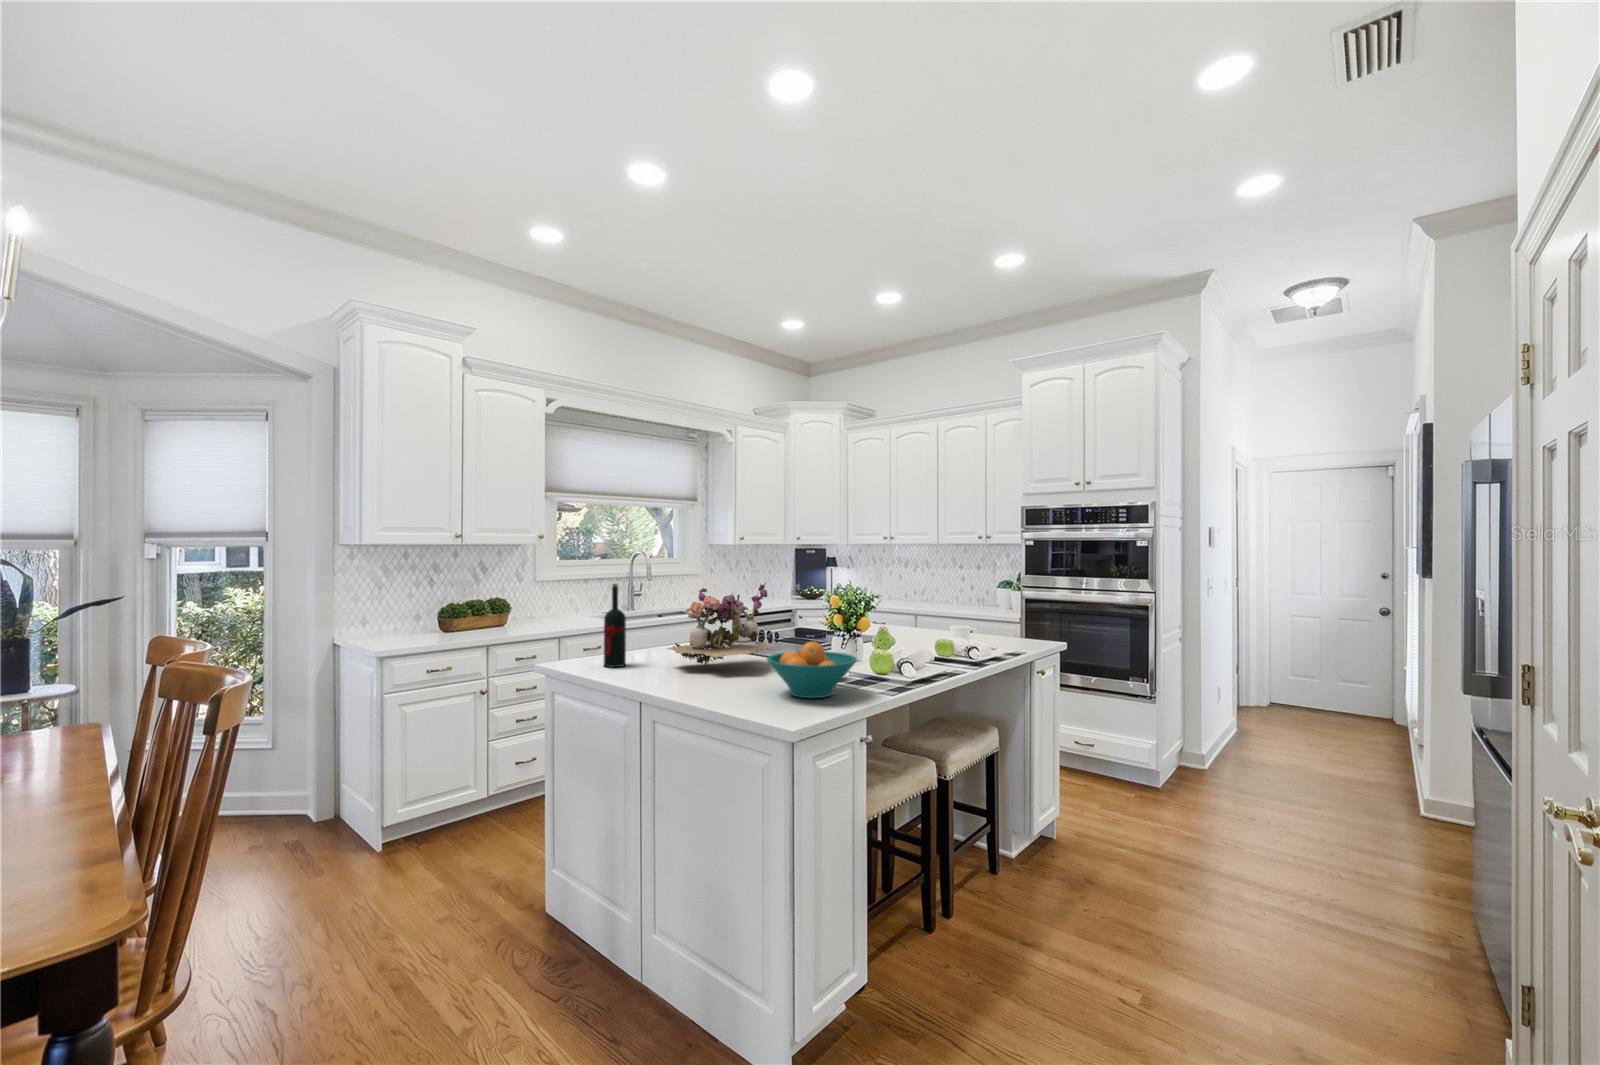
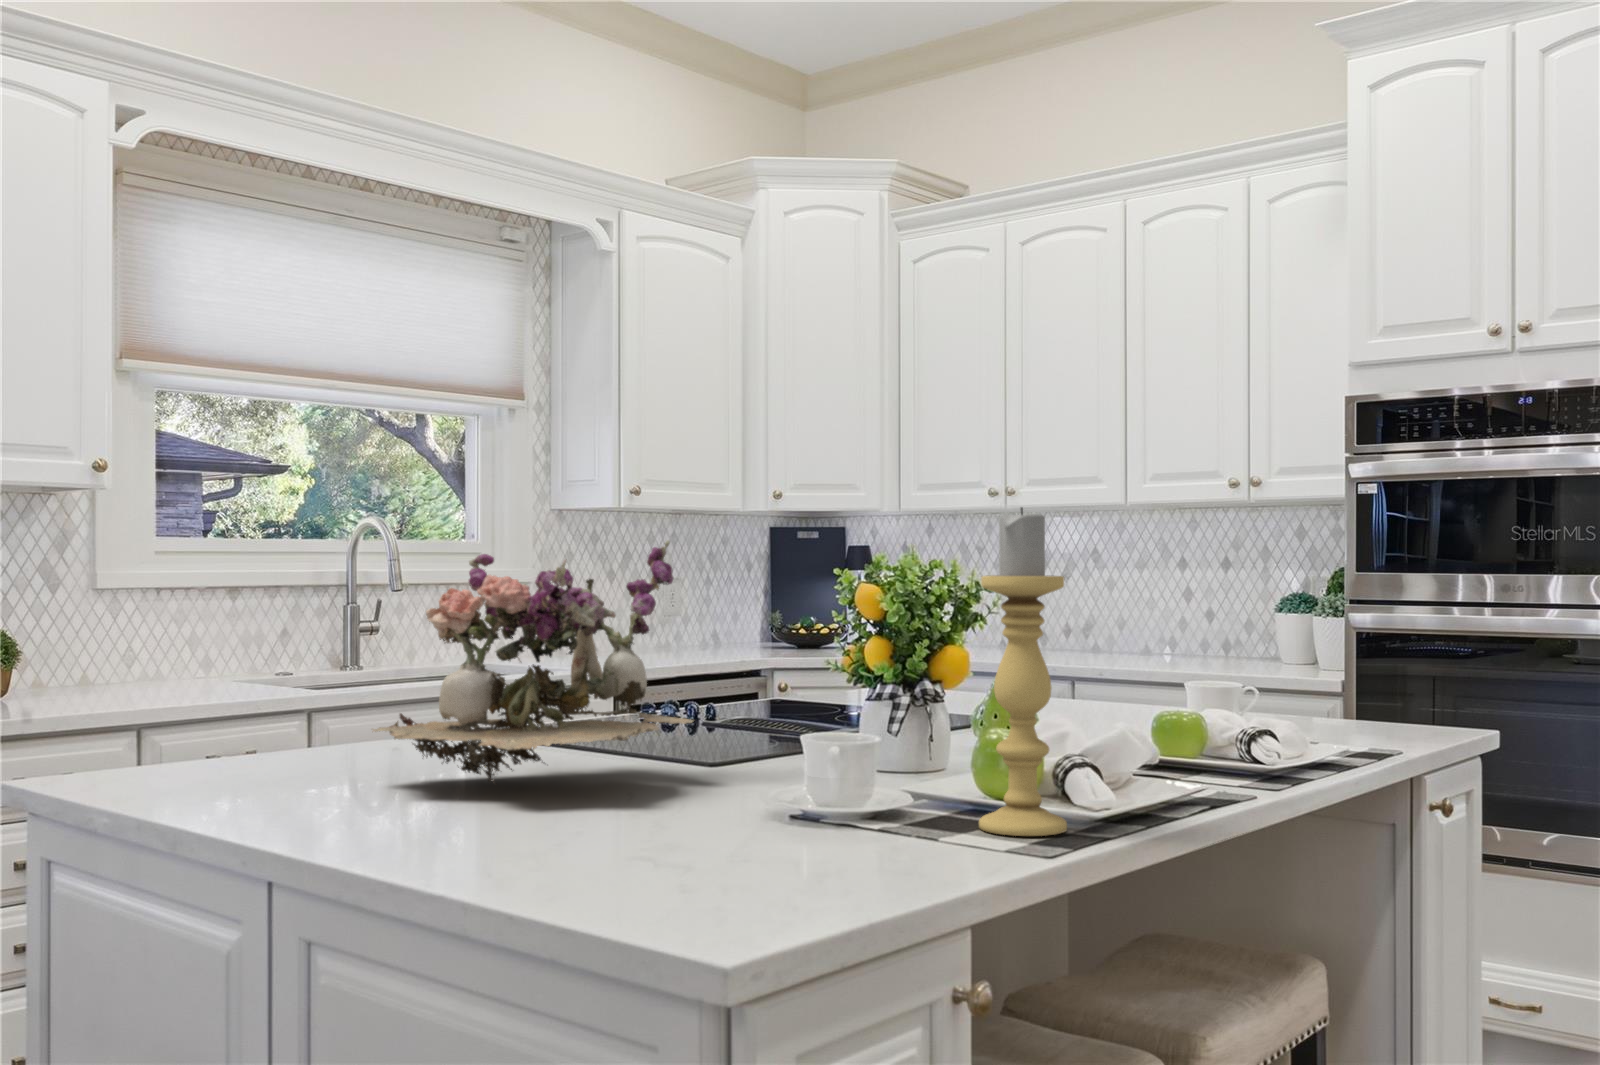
candle holder: none [871,579,900,687] -> present [979,508,1067,836]
wine bottle: present [604,584,626,667] -> none [184,539,253,784]
fruit bowl: present [767,642,857,698] -> none [653,690,941,867]

